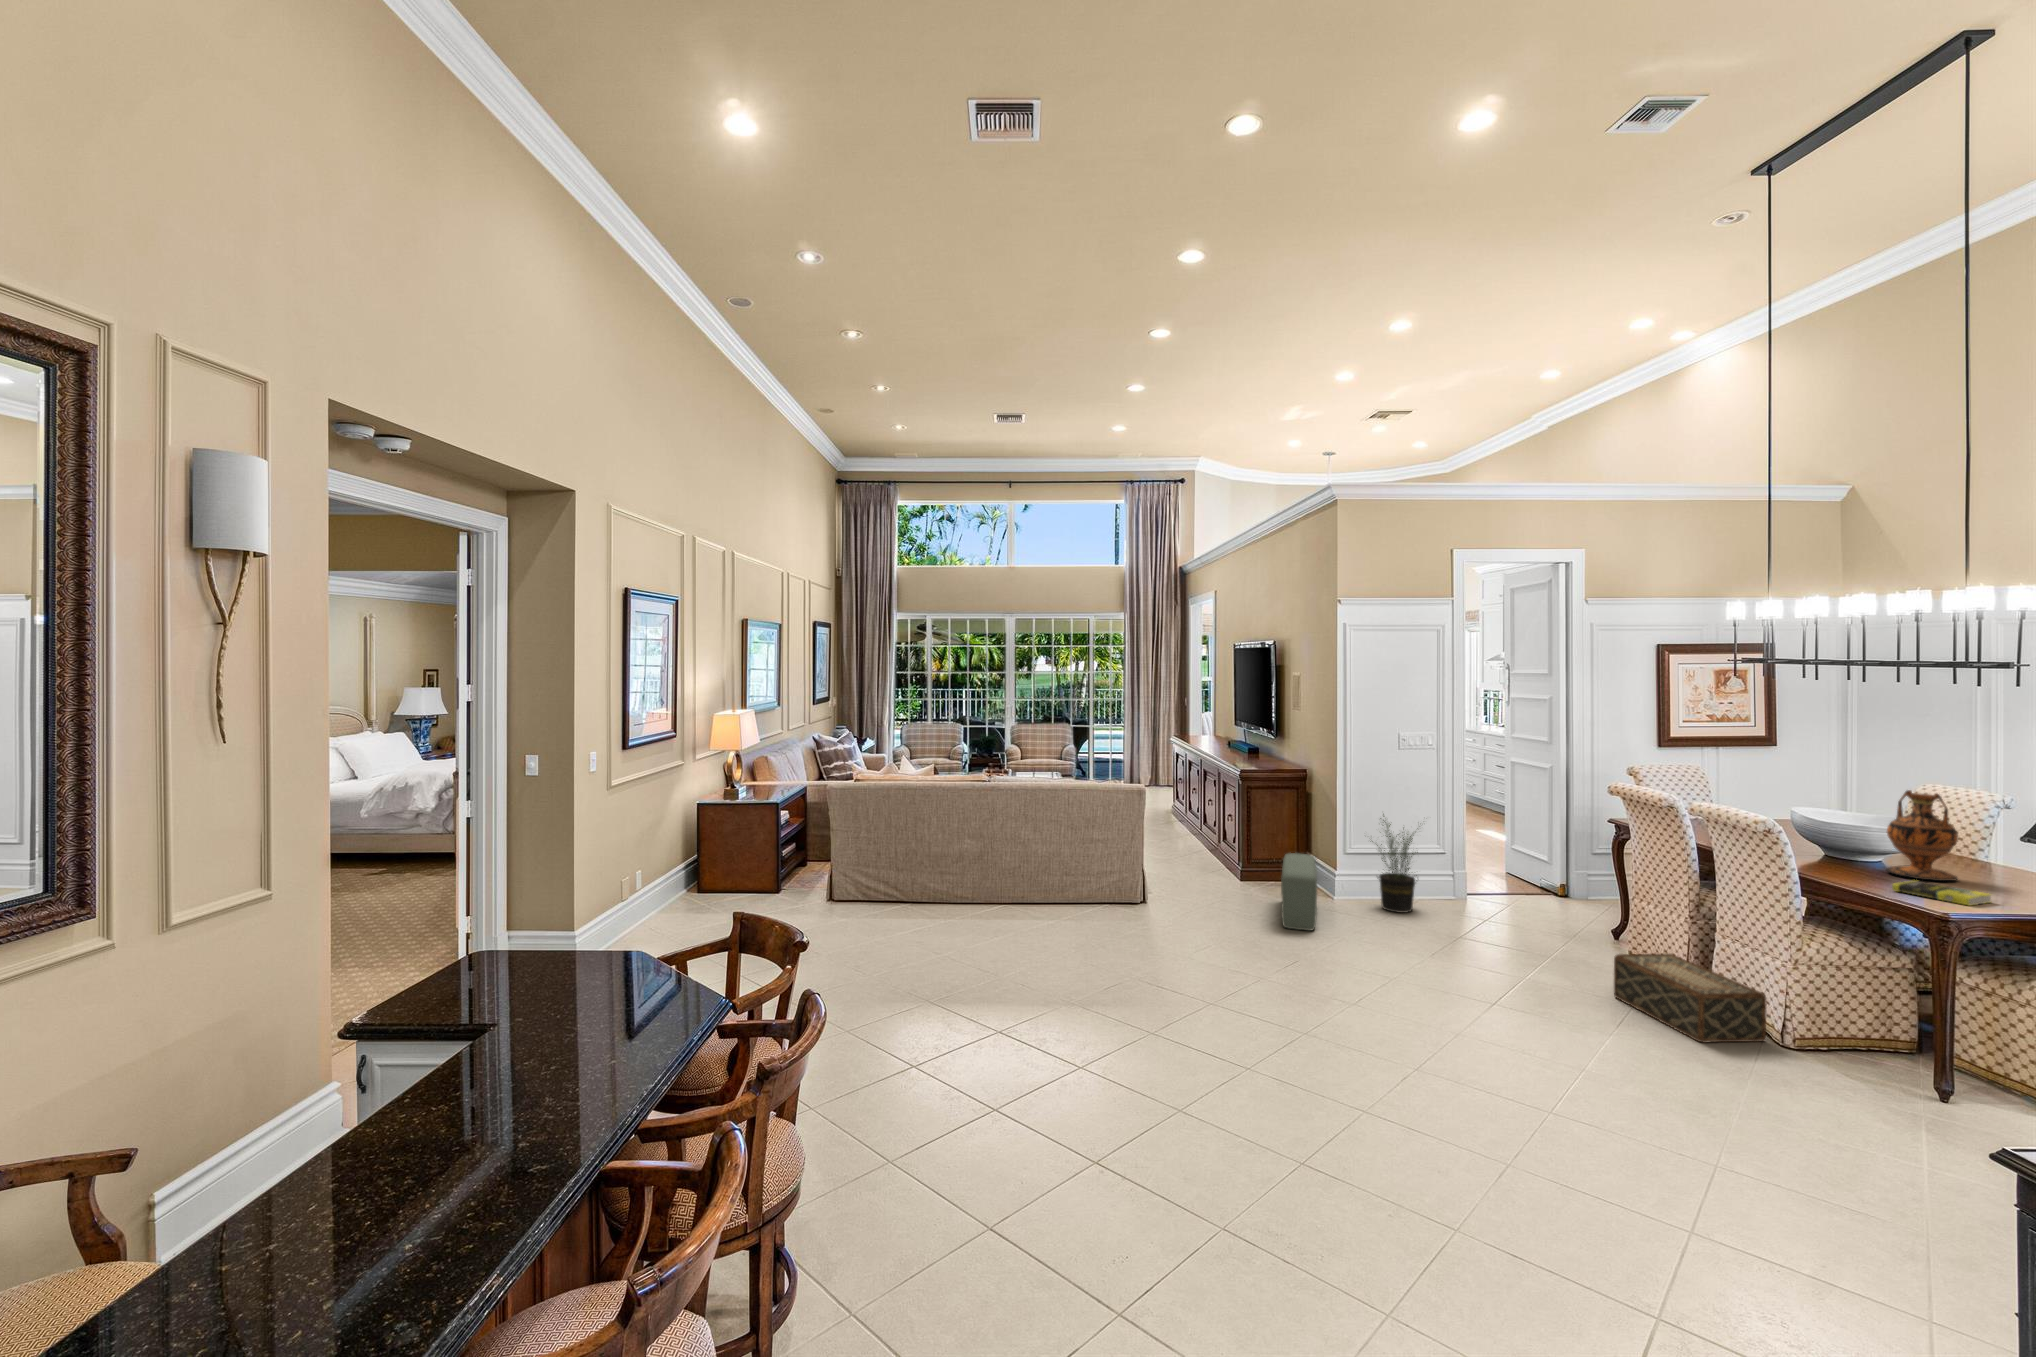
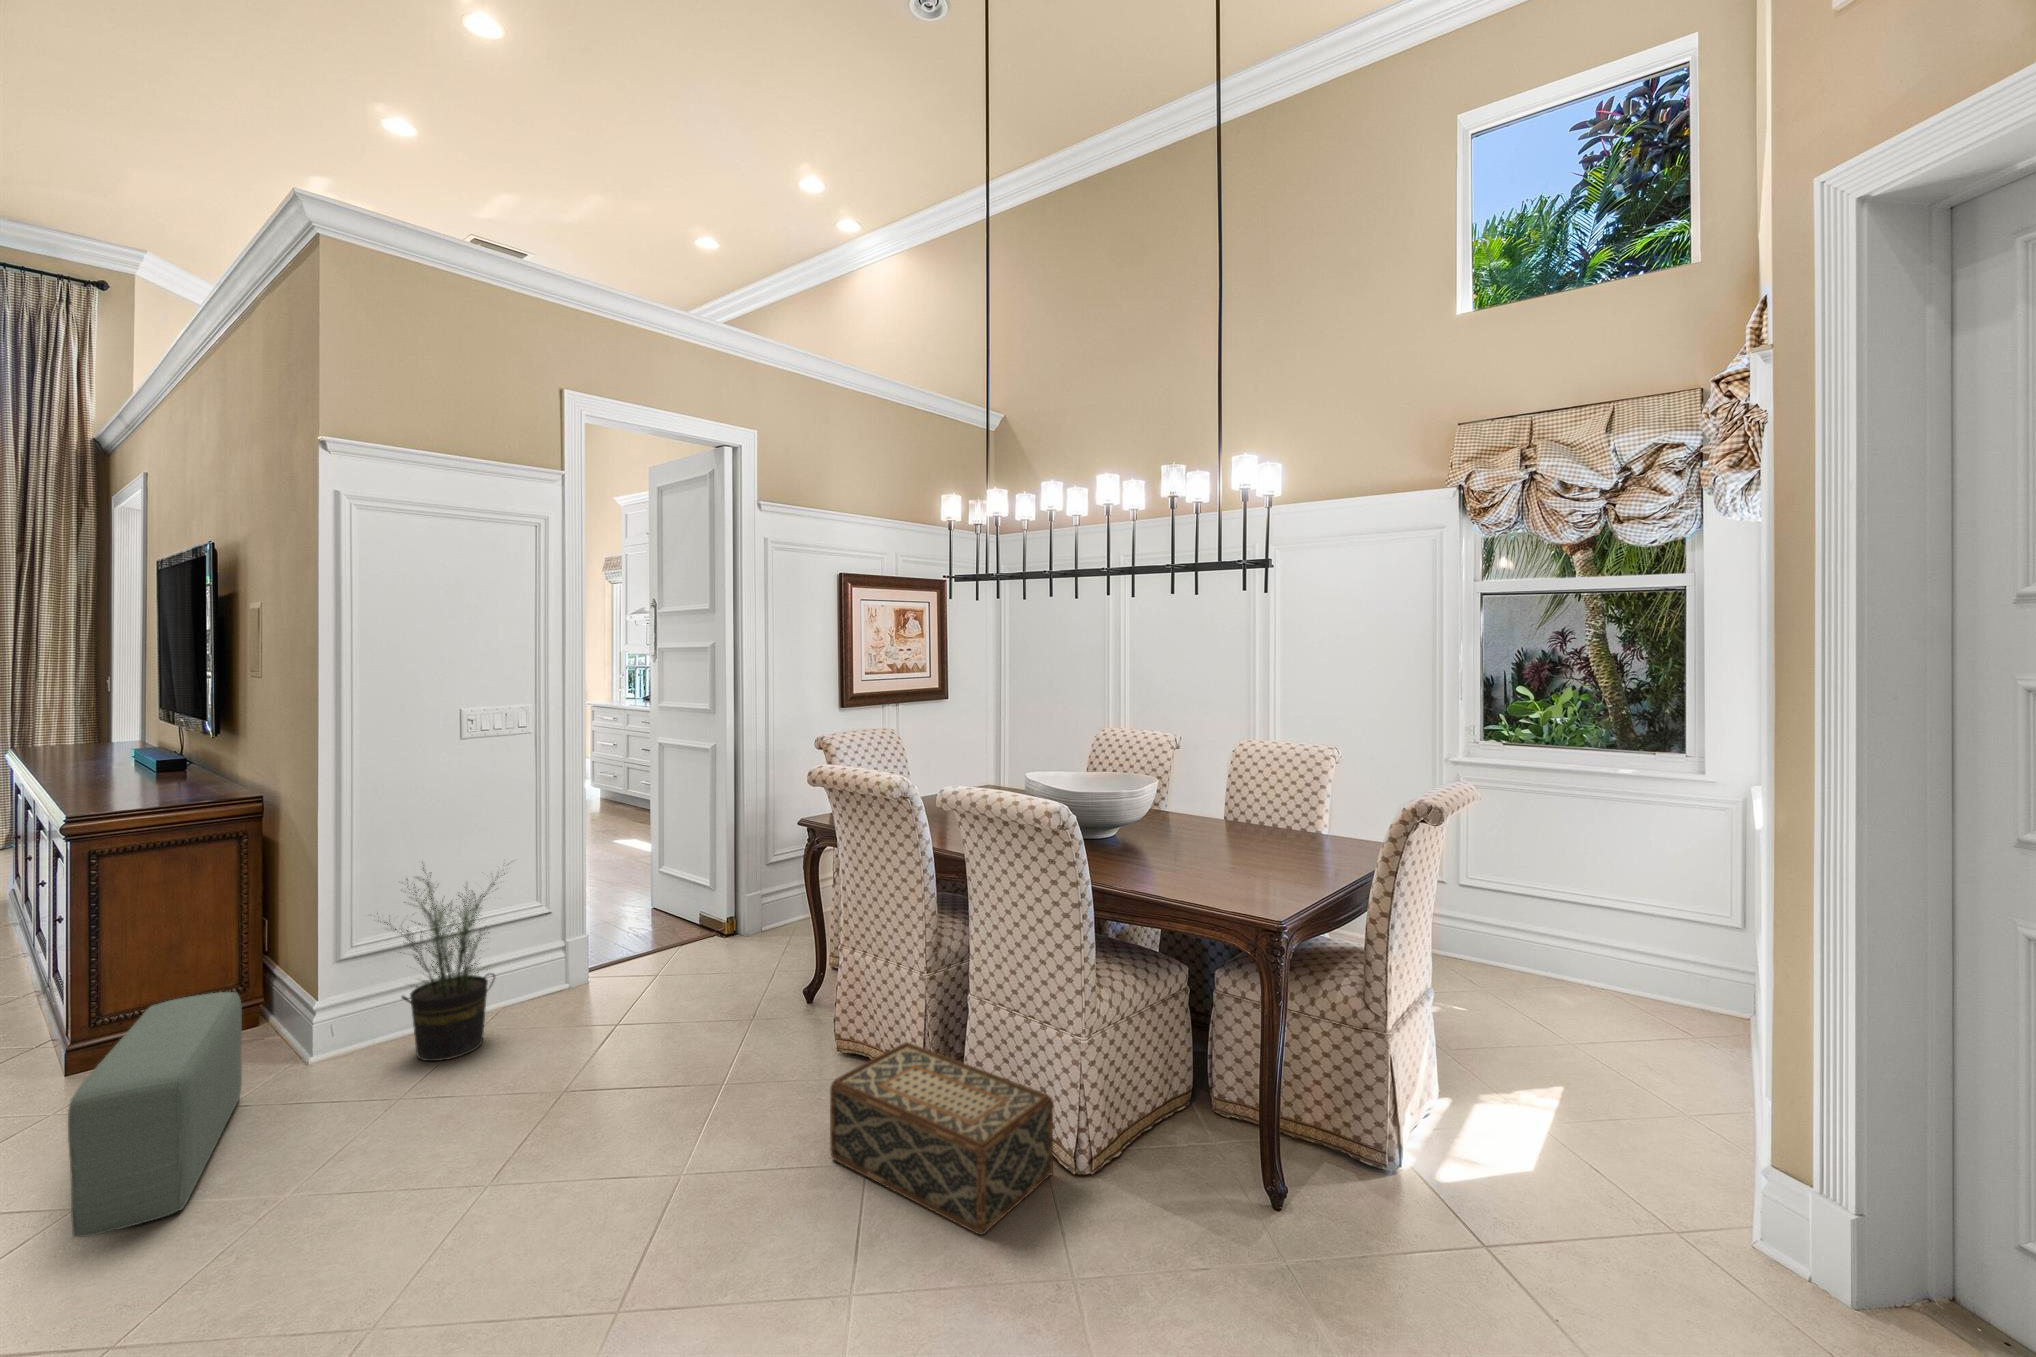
vase: present [1886,790,1958,881] -> none [1142,736,1212,858]
book: present [1892,880,1991,906] -> none [1194,865,1286,898]

